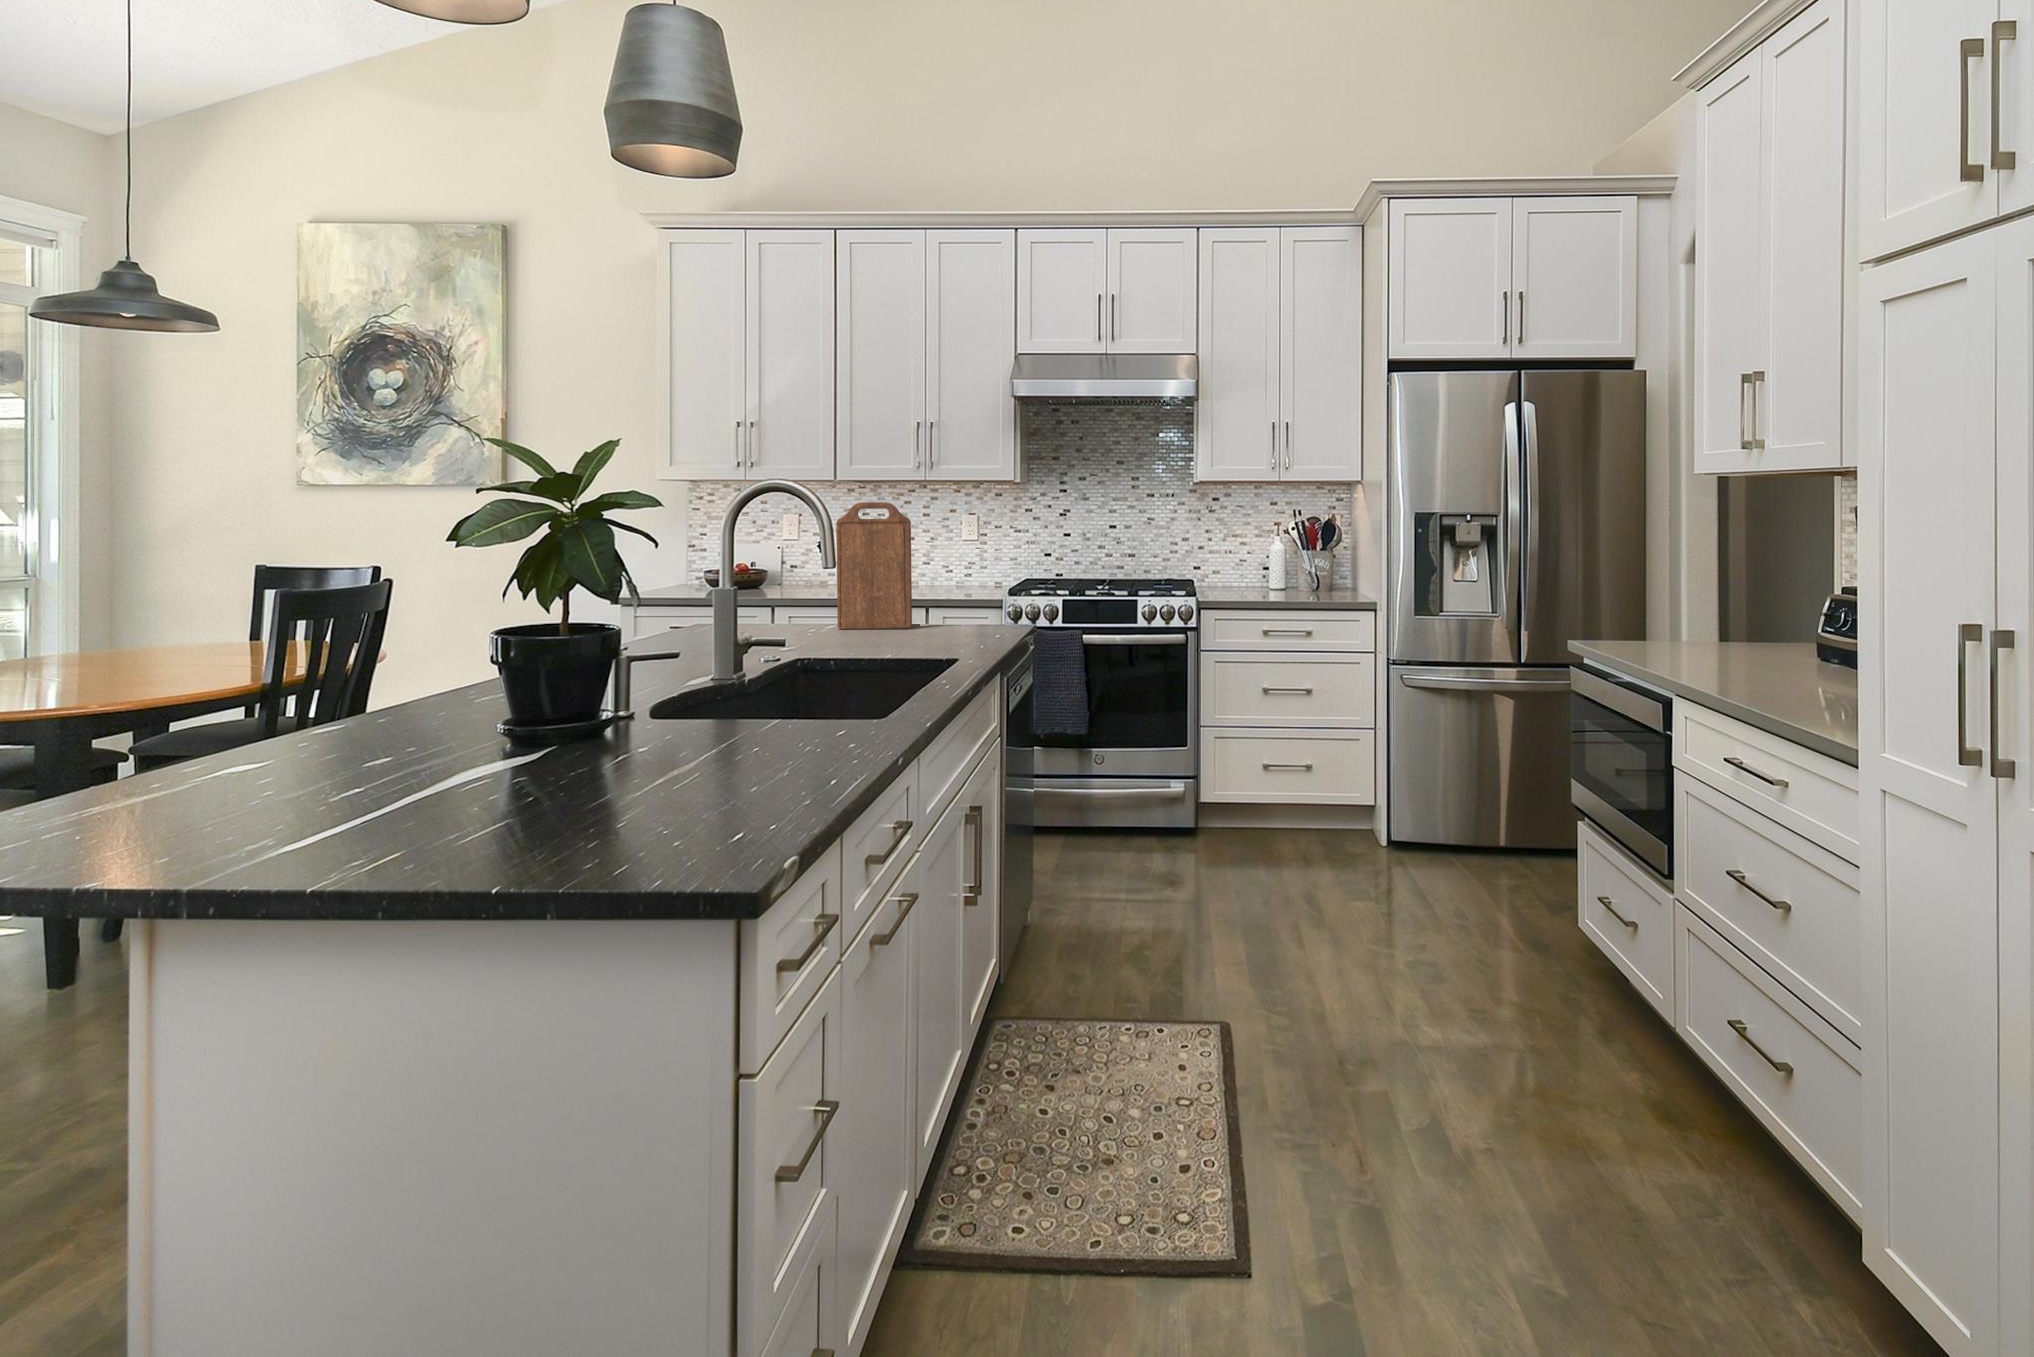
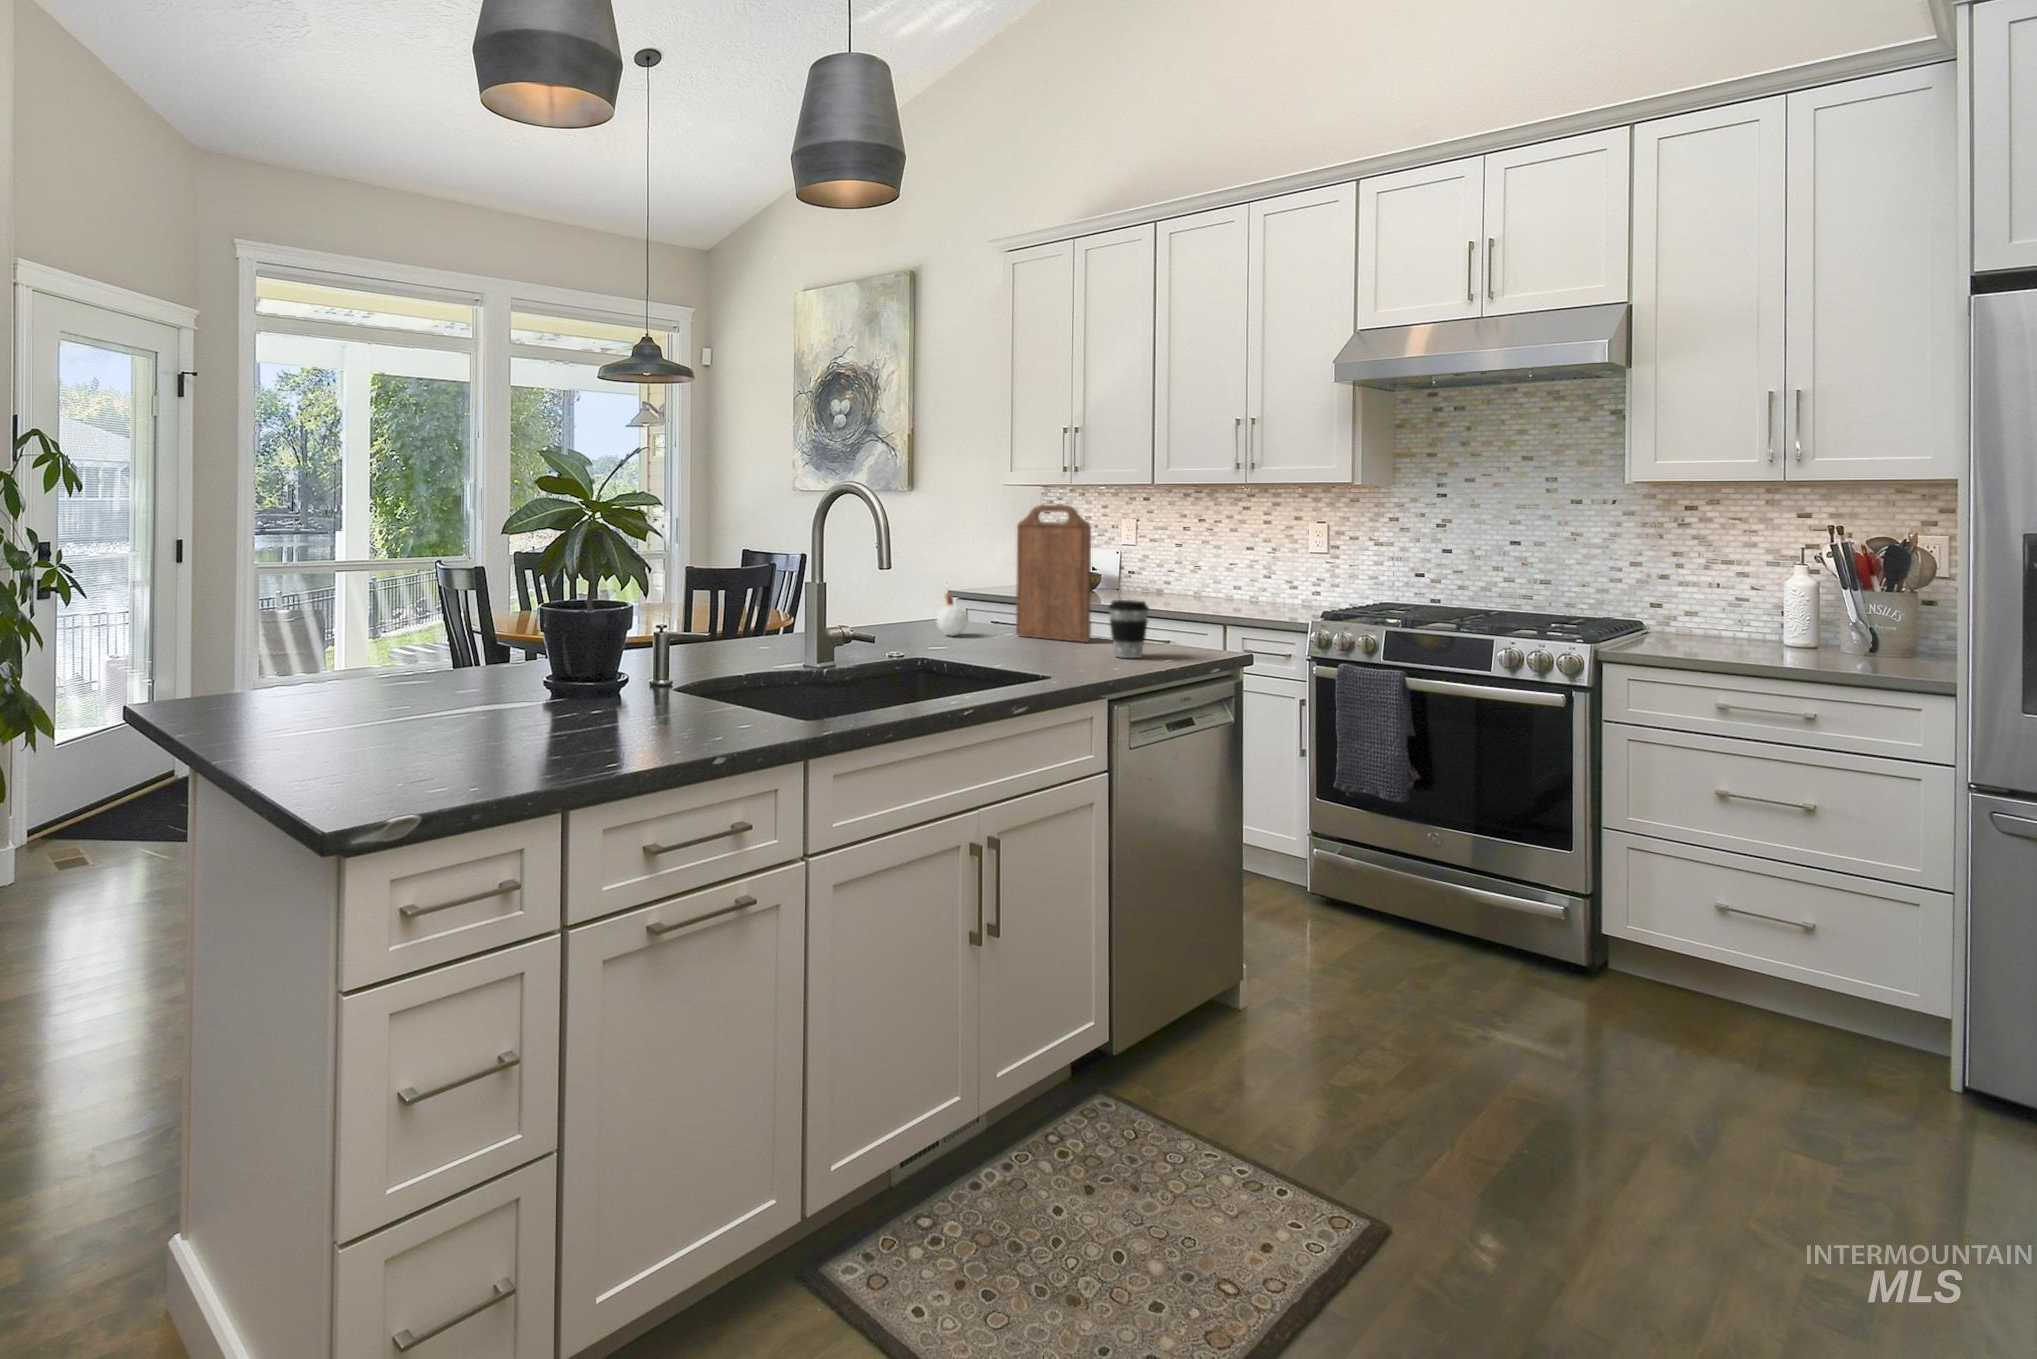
candle: none [763,582,795,635] -> present [937,593,968,636]
coffee cup: none [949,586,984,637] -> present [1109,600,1149,658]

